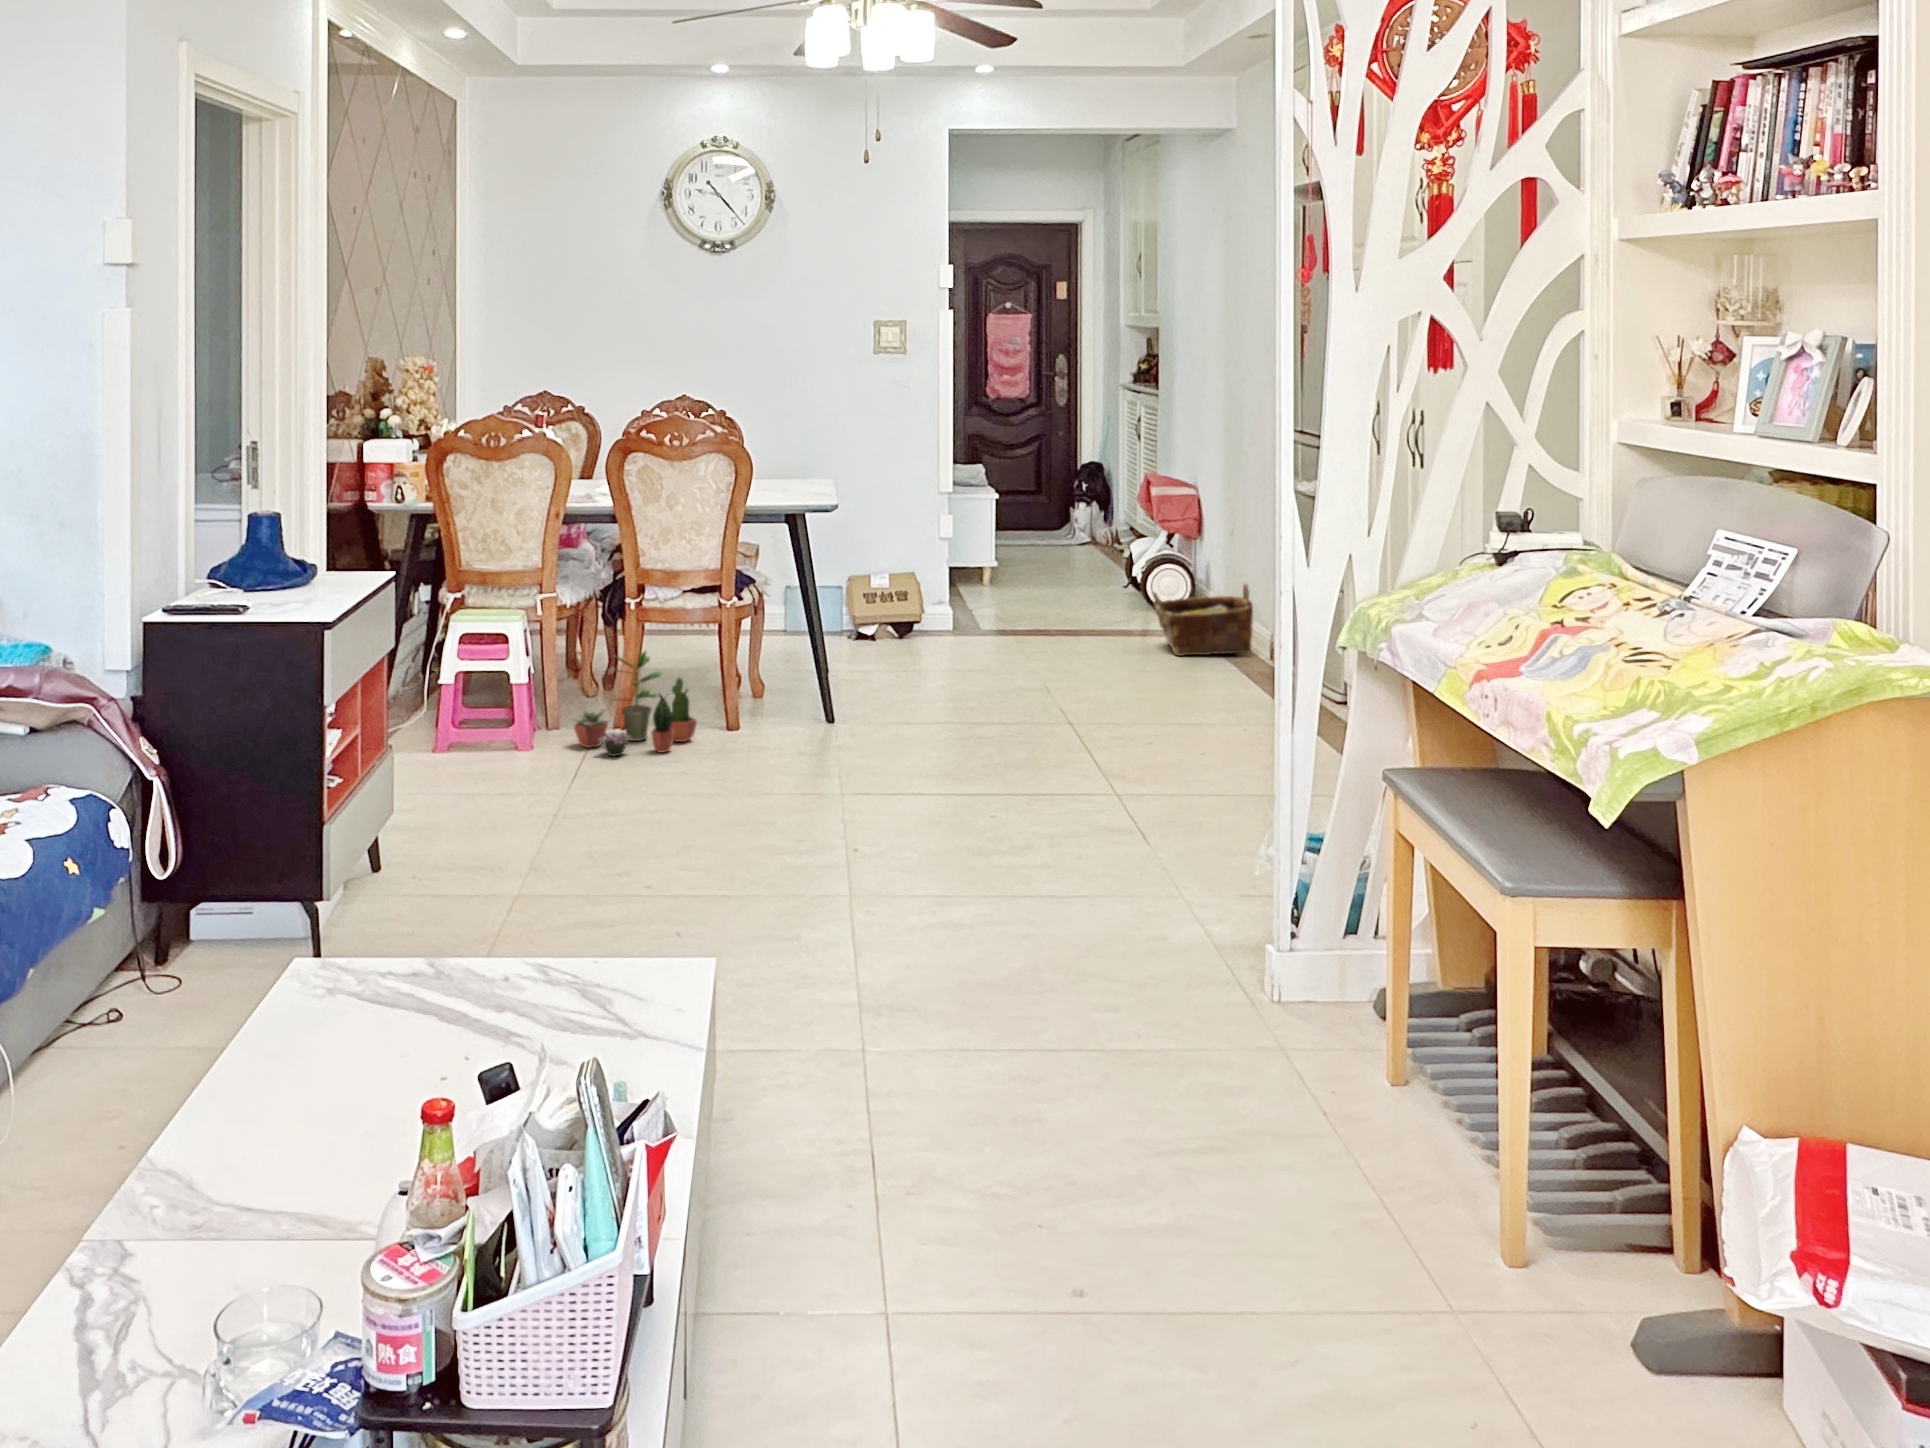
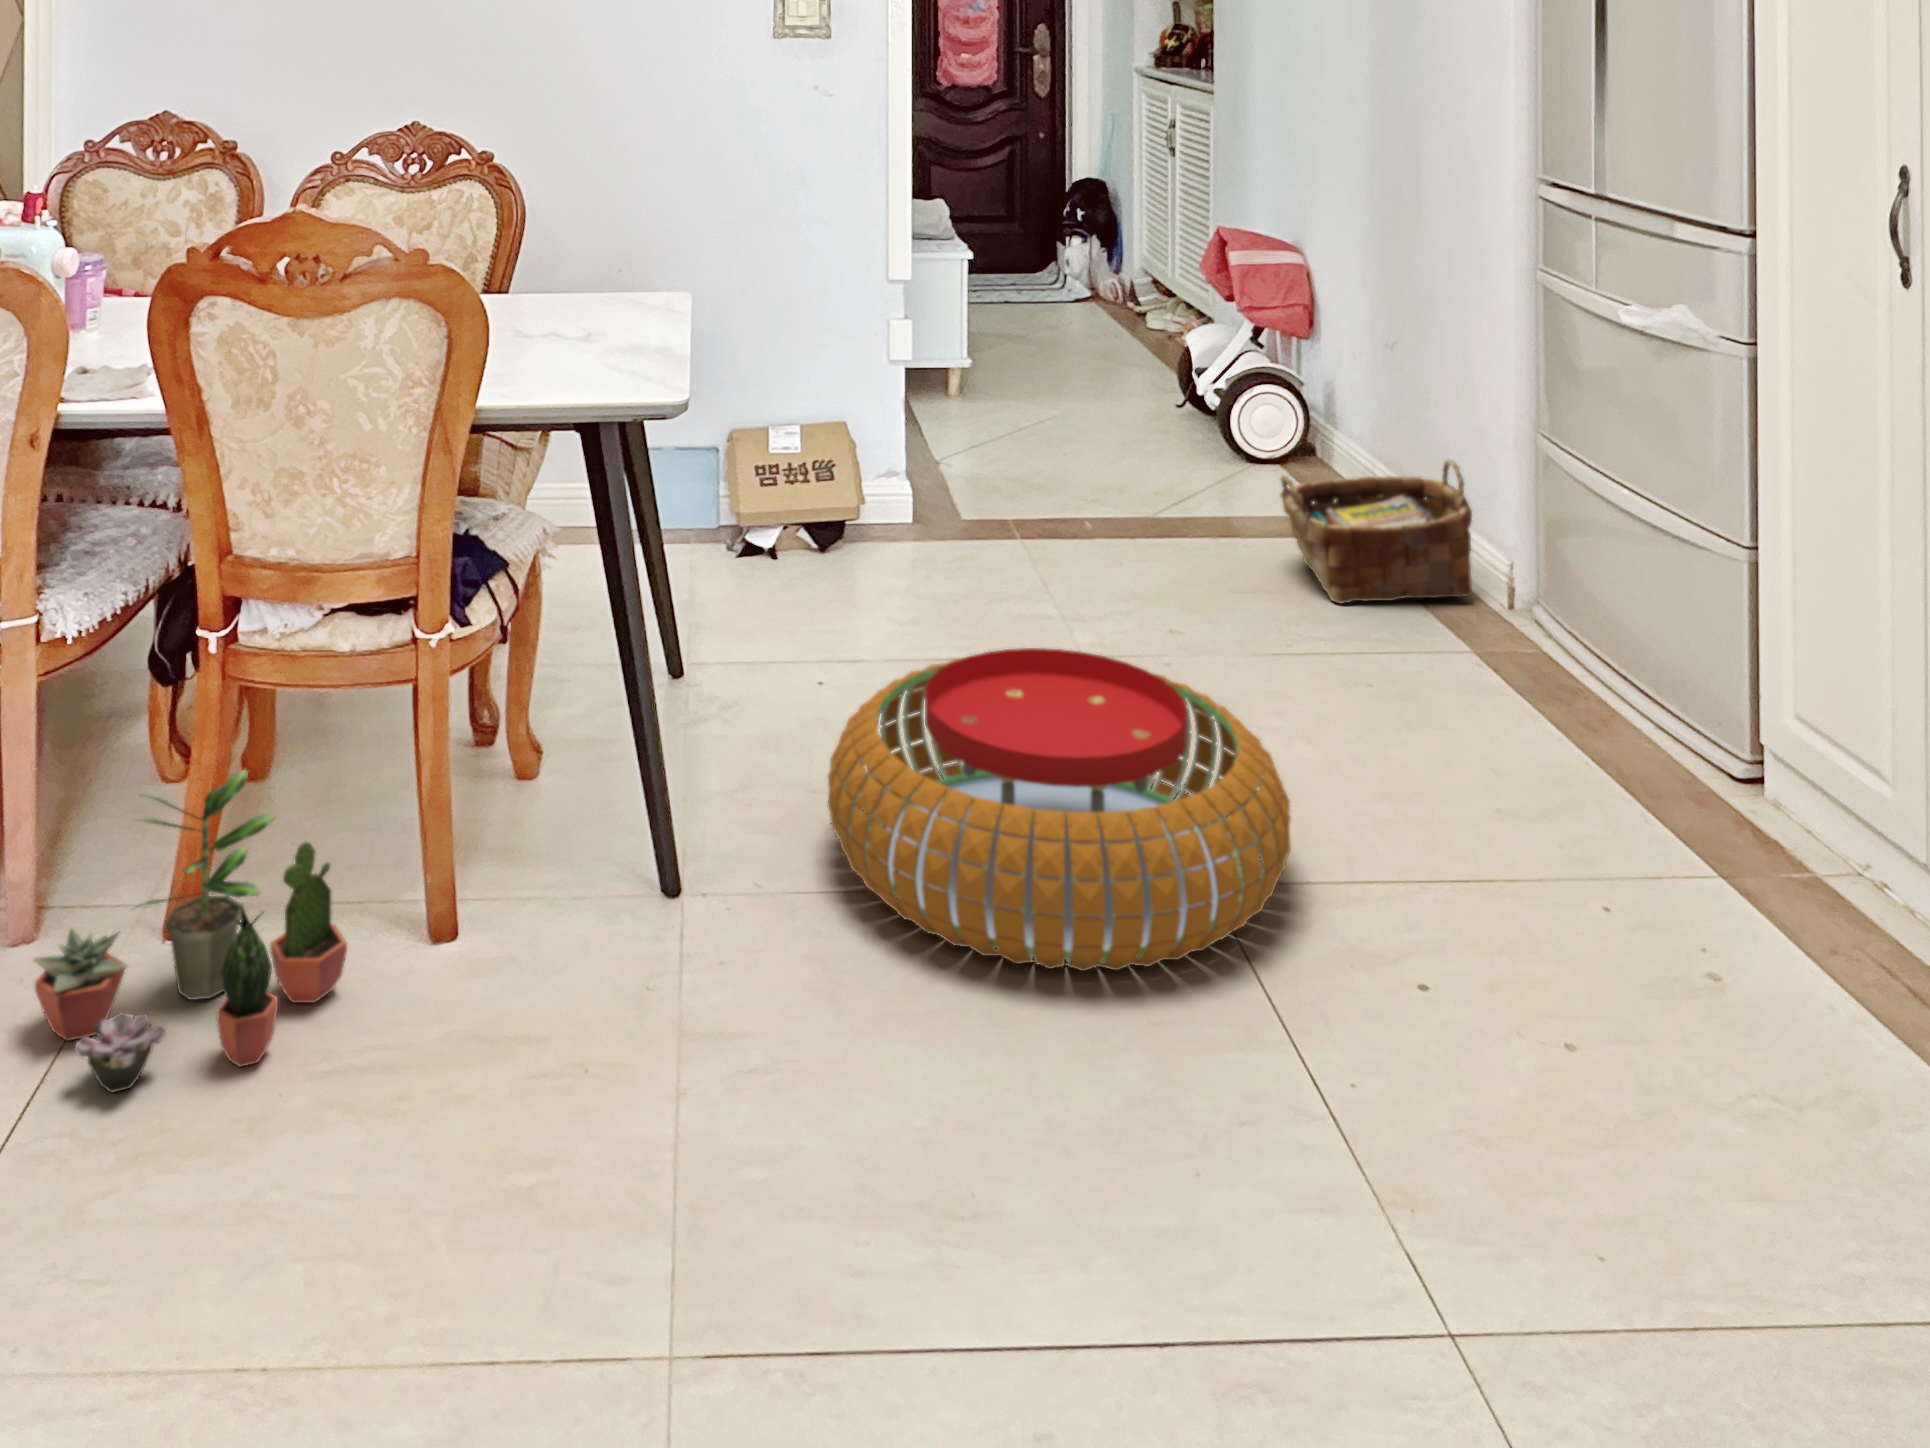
pouf: none [899,633,1106,739] -> present [827,648,1291,971]

